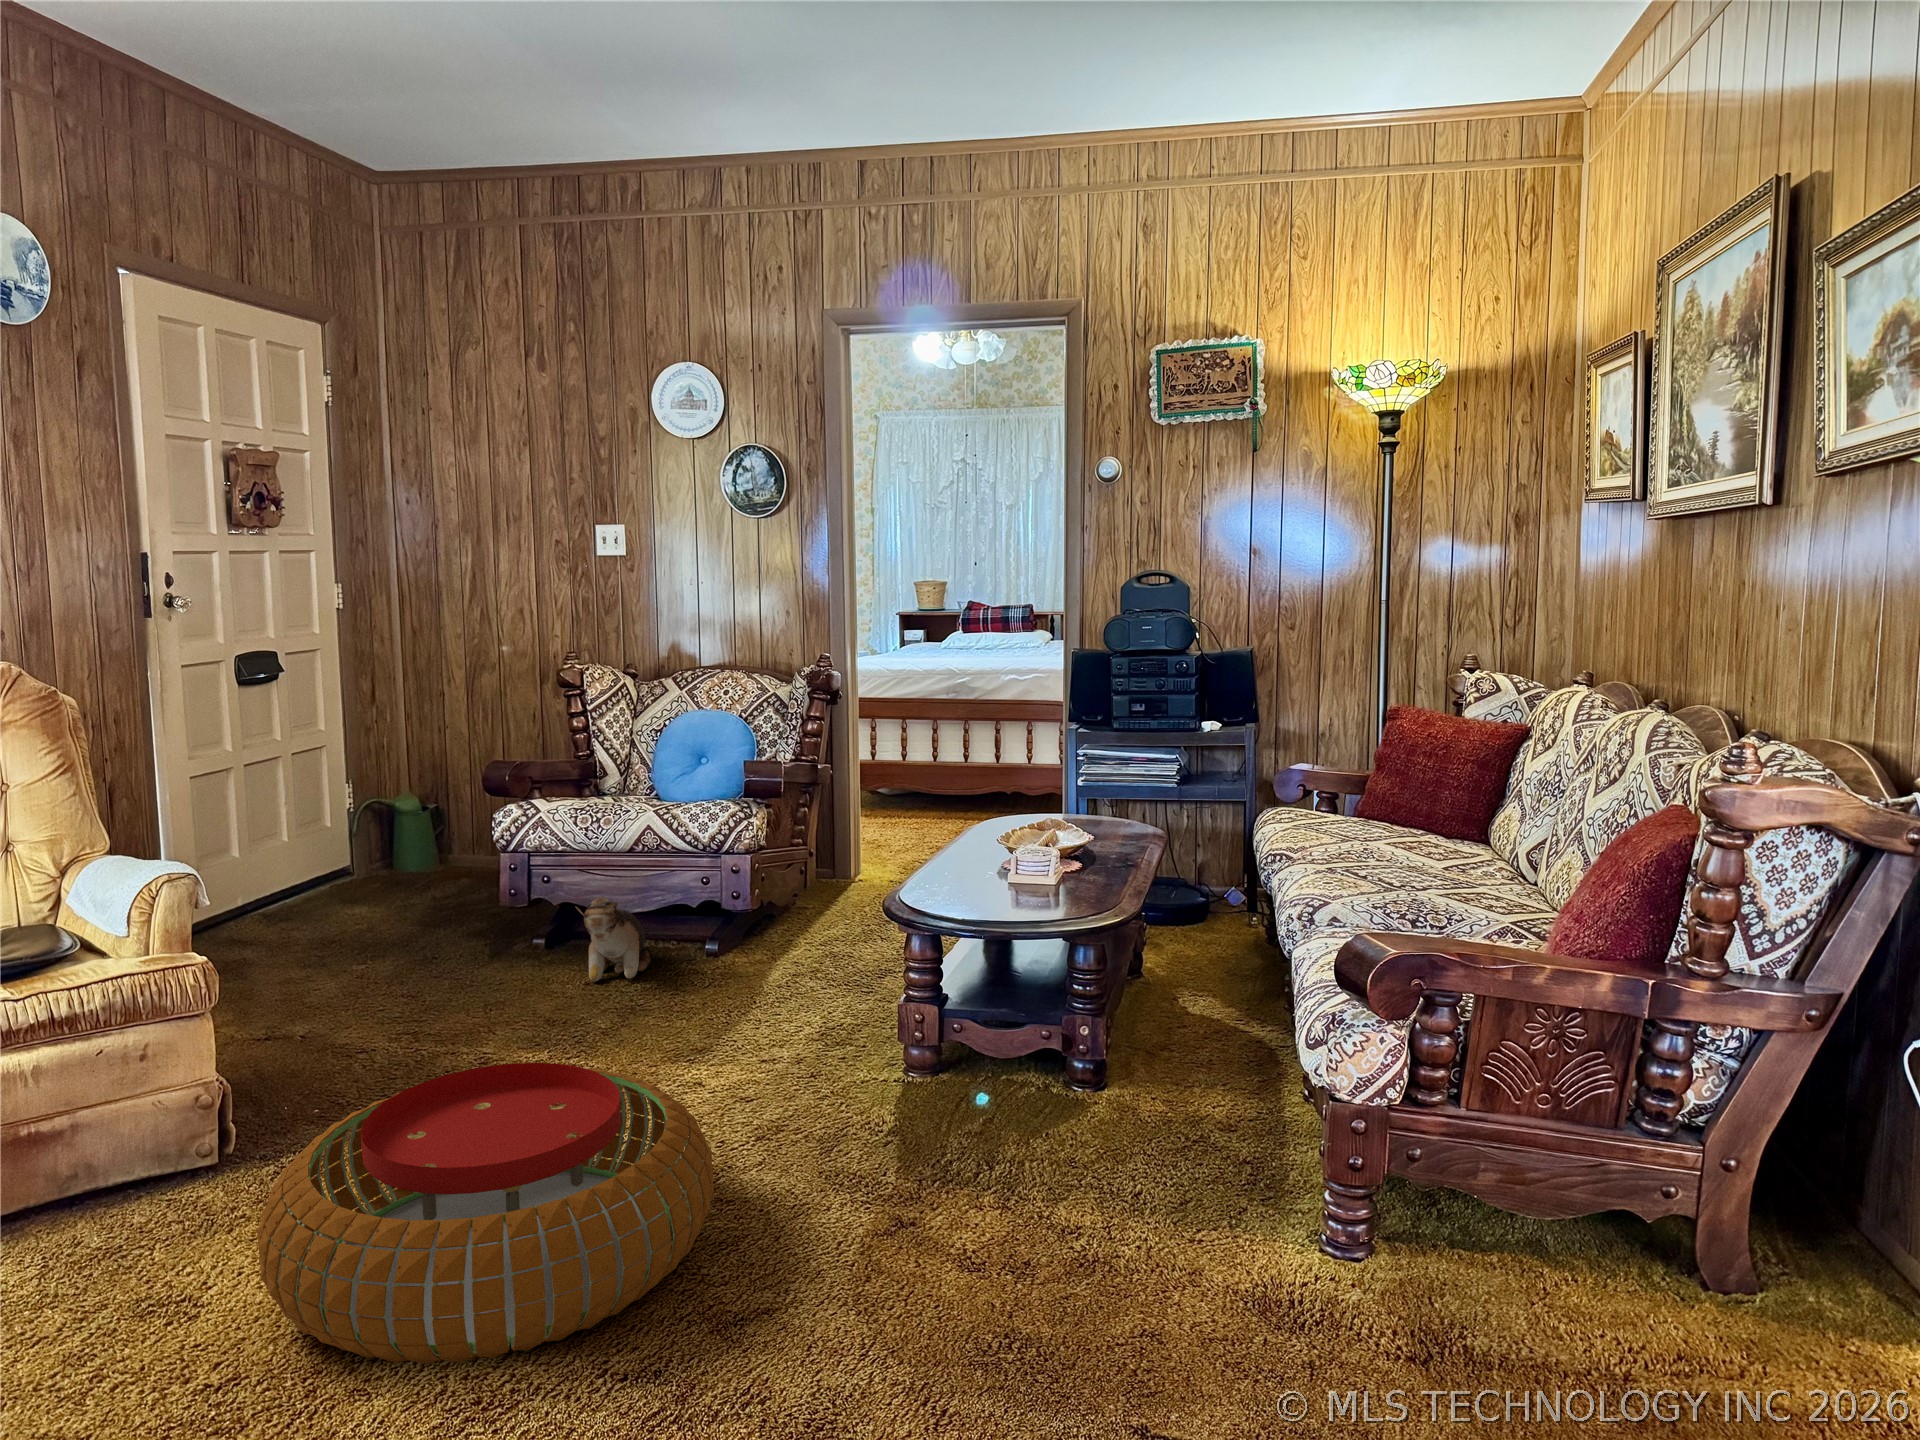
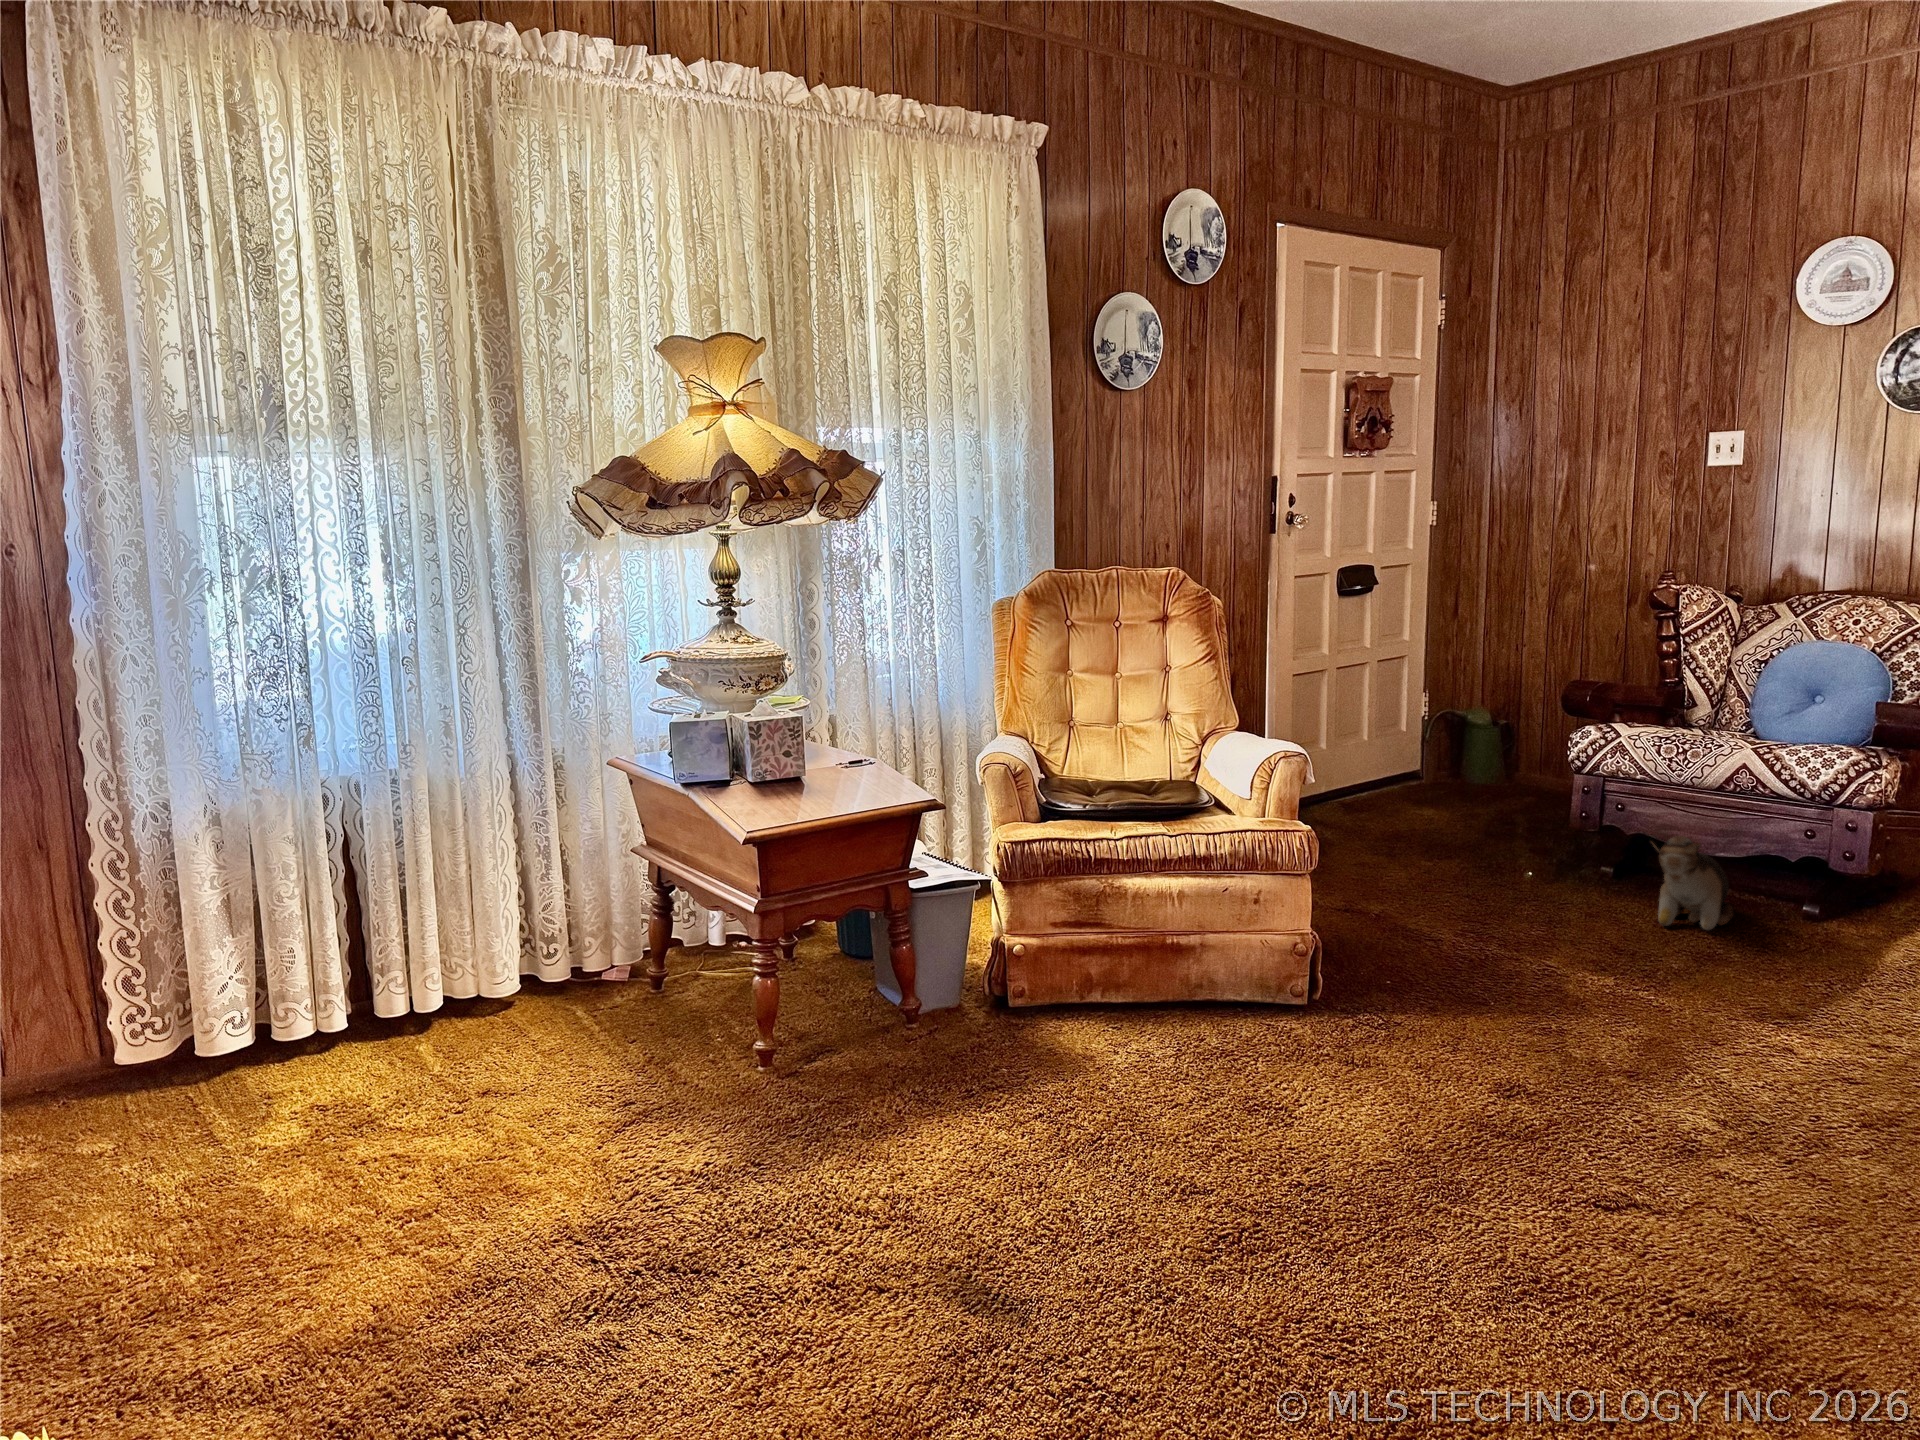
pouf: present [257,1063,714,1364] -> none [1344,974,1811,1255]

